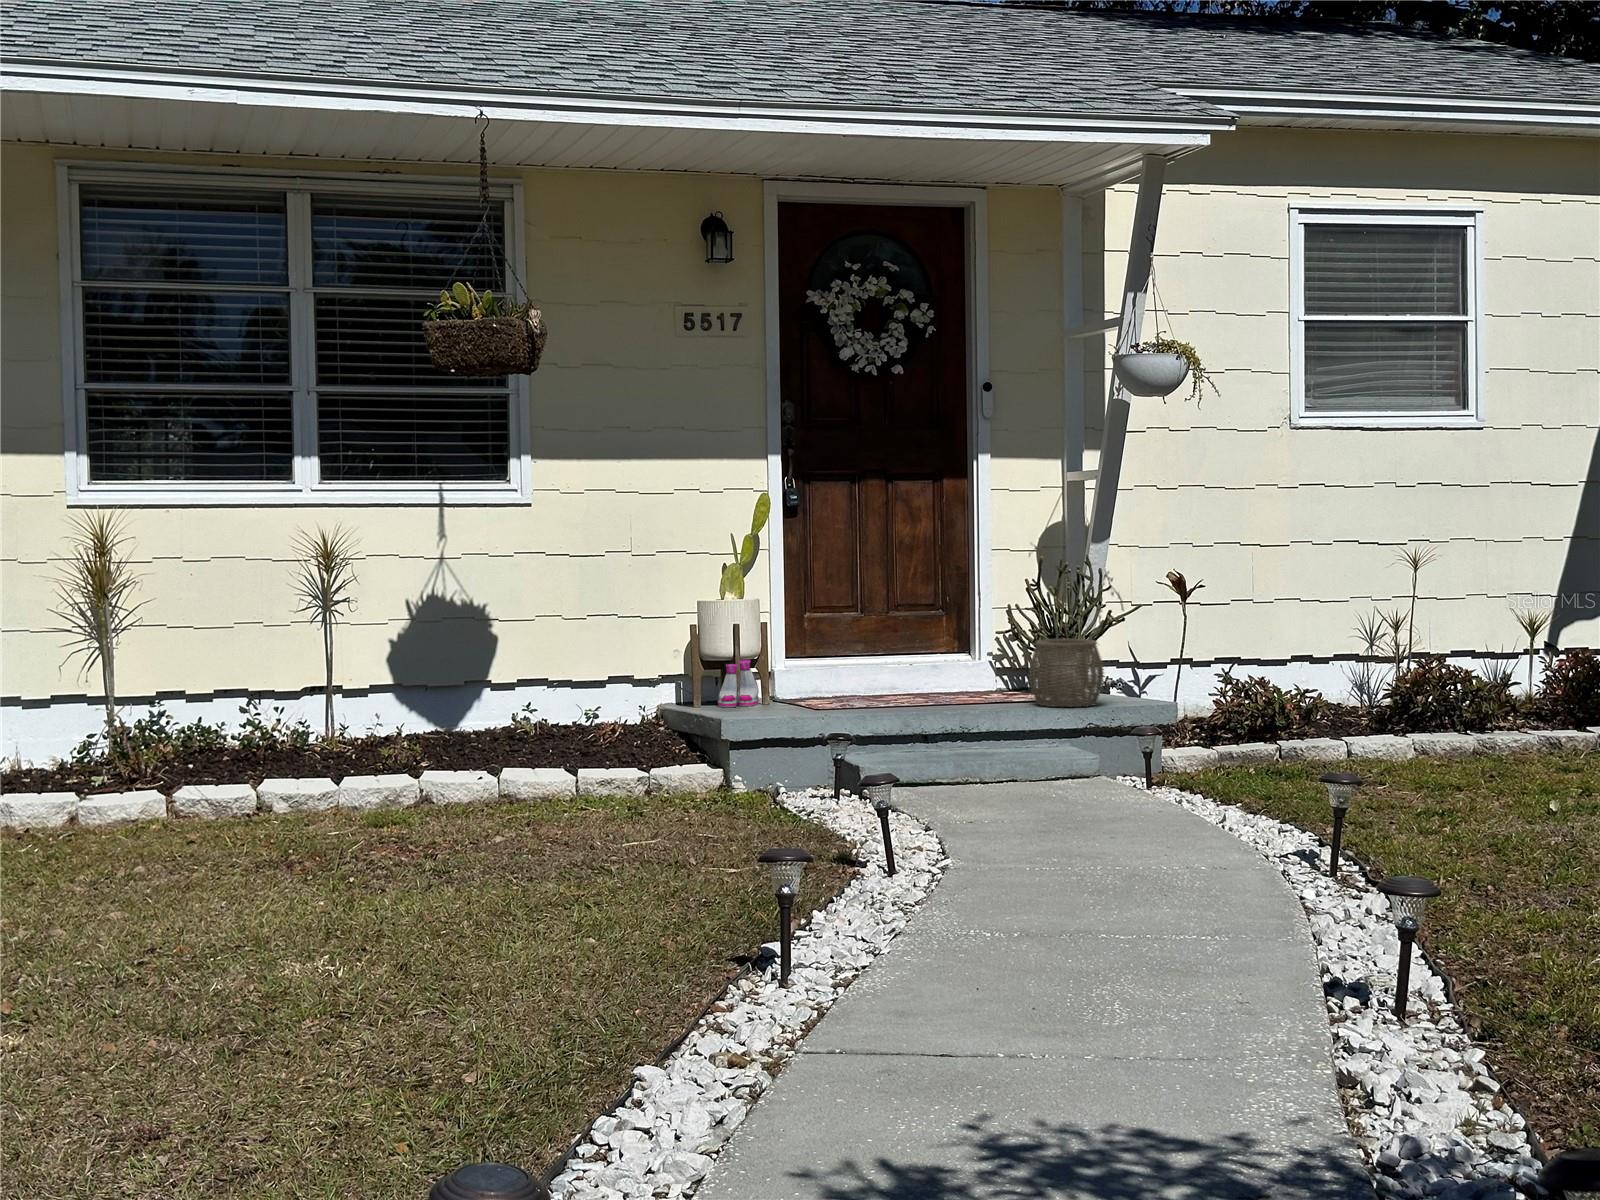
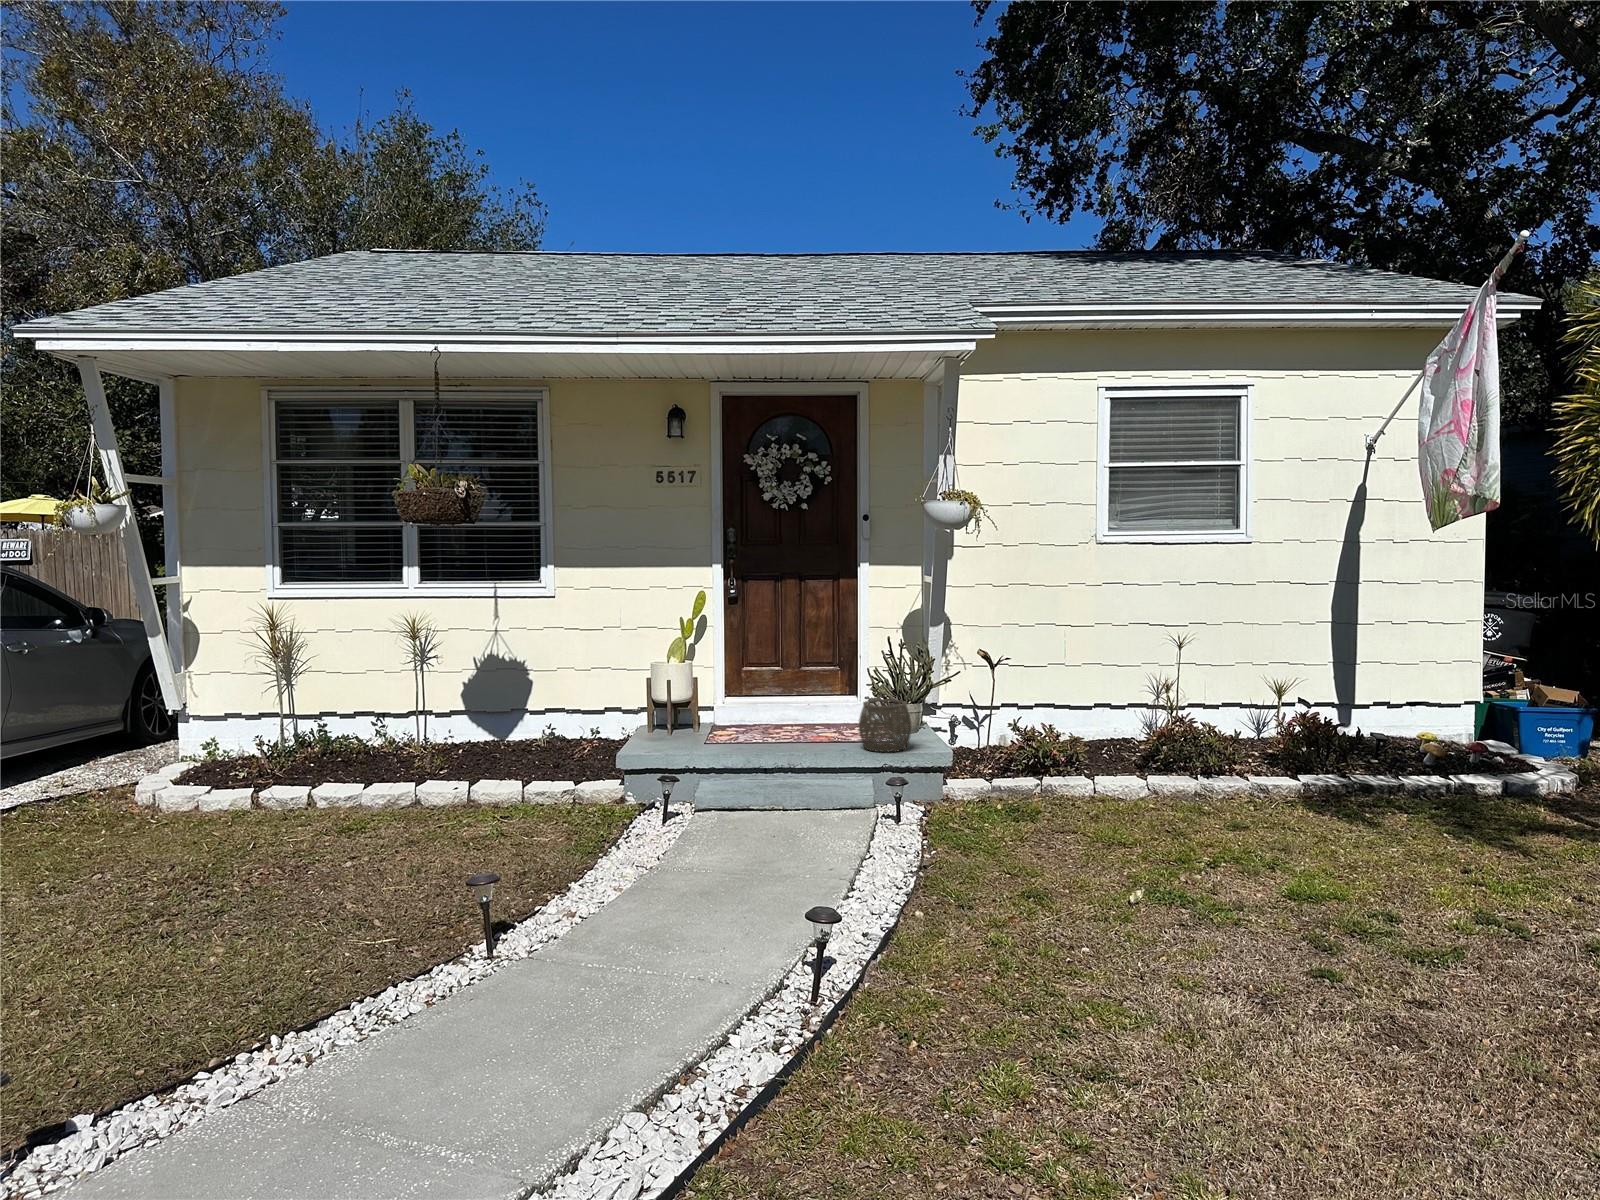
boots: present [718,659,759,707] -> none [658,703,689,737]

